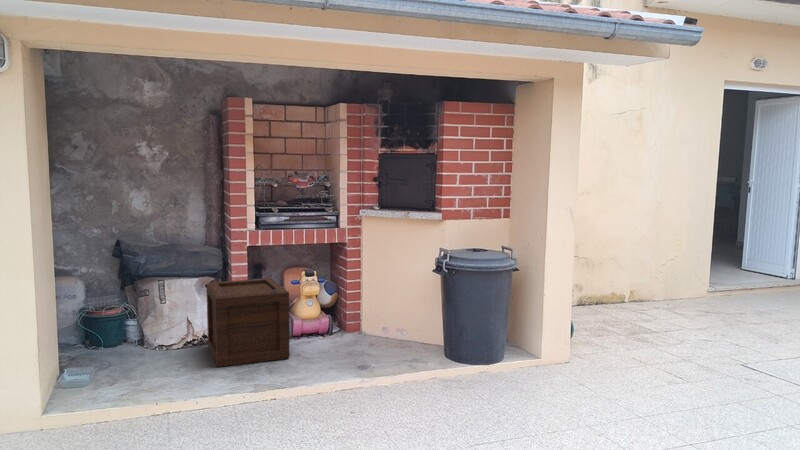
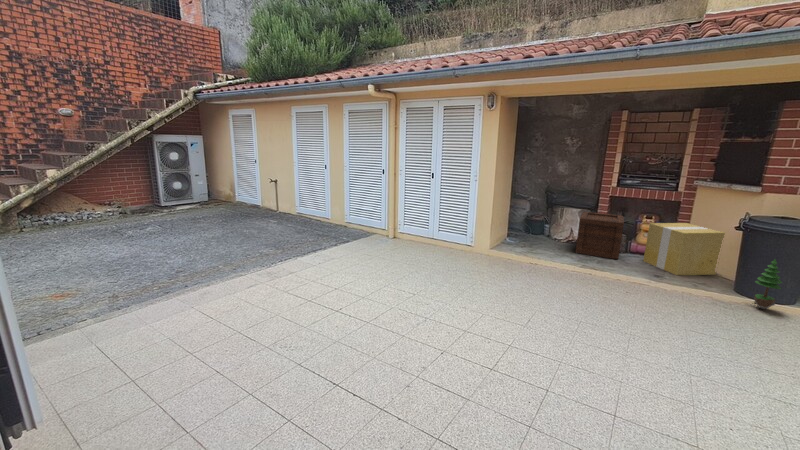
cardboard box: none [321,274,411,361] -> present [643,223,725,275]
potted tree: none [476,308,502,379] -> present [754,259,782,309]

